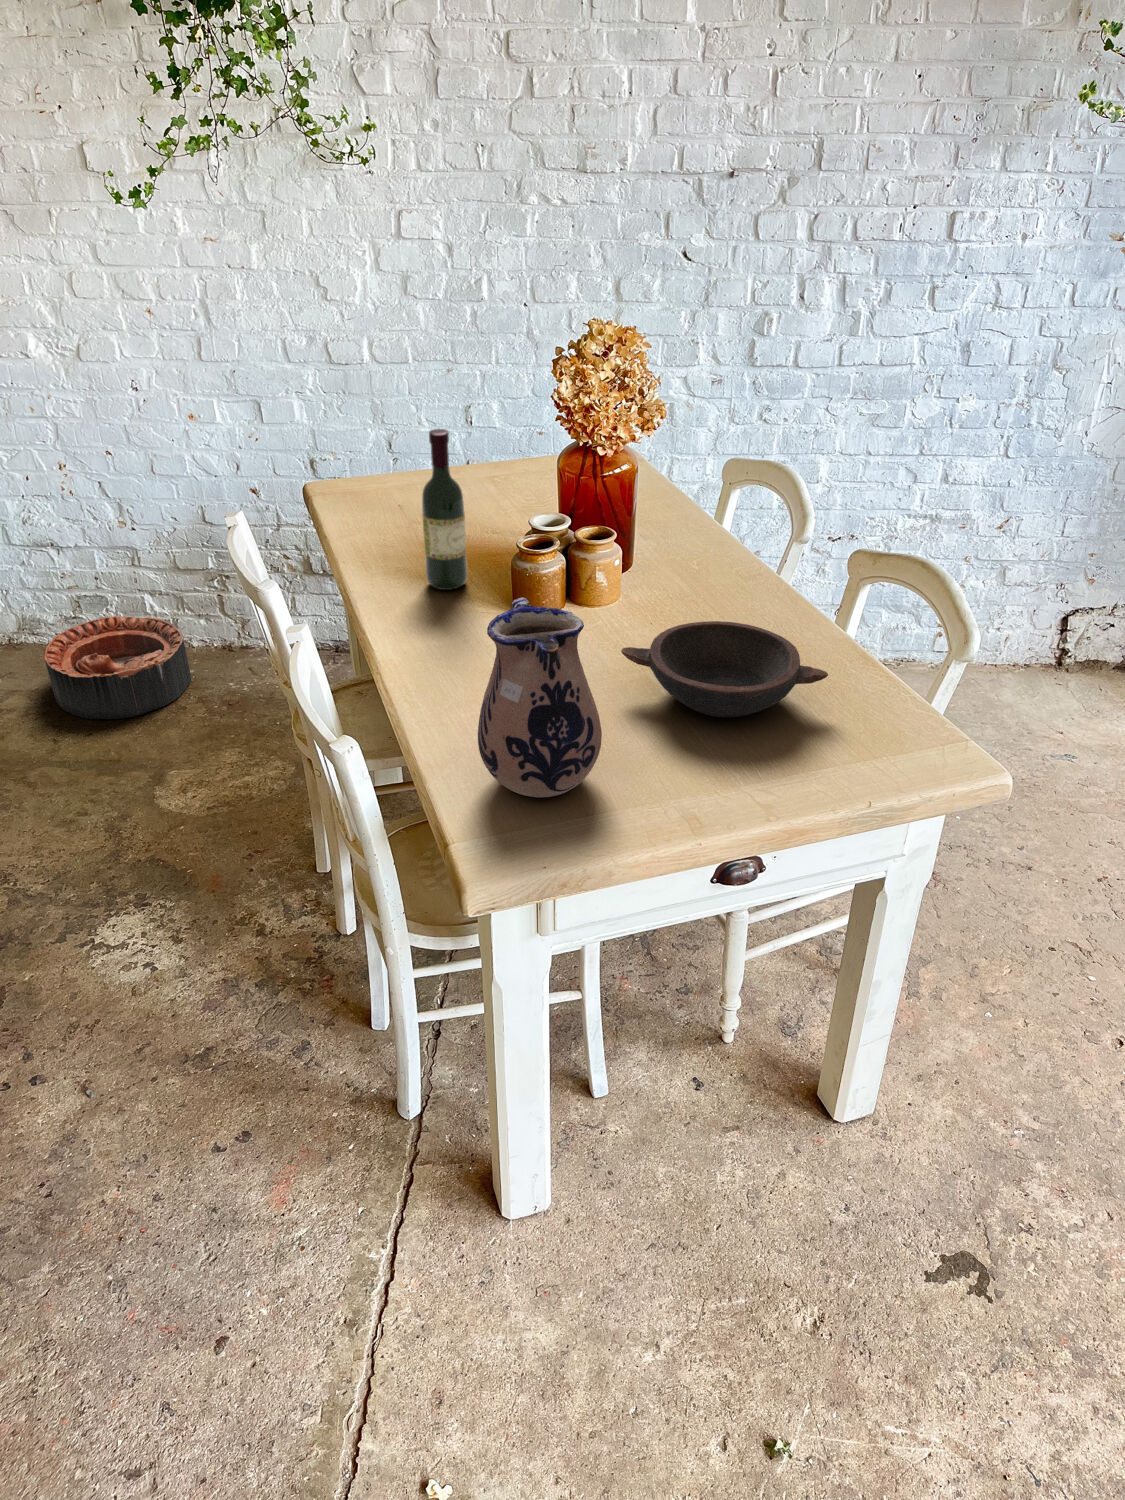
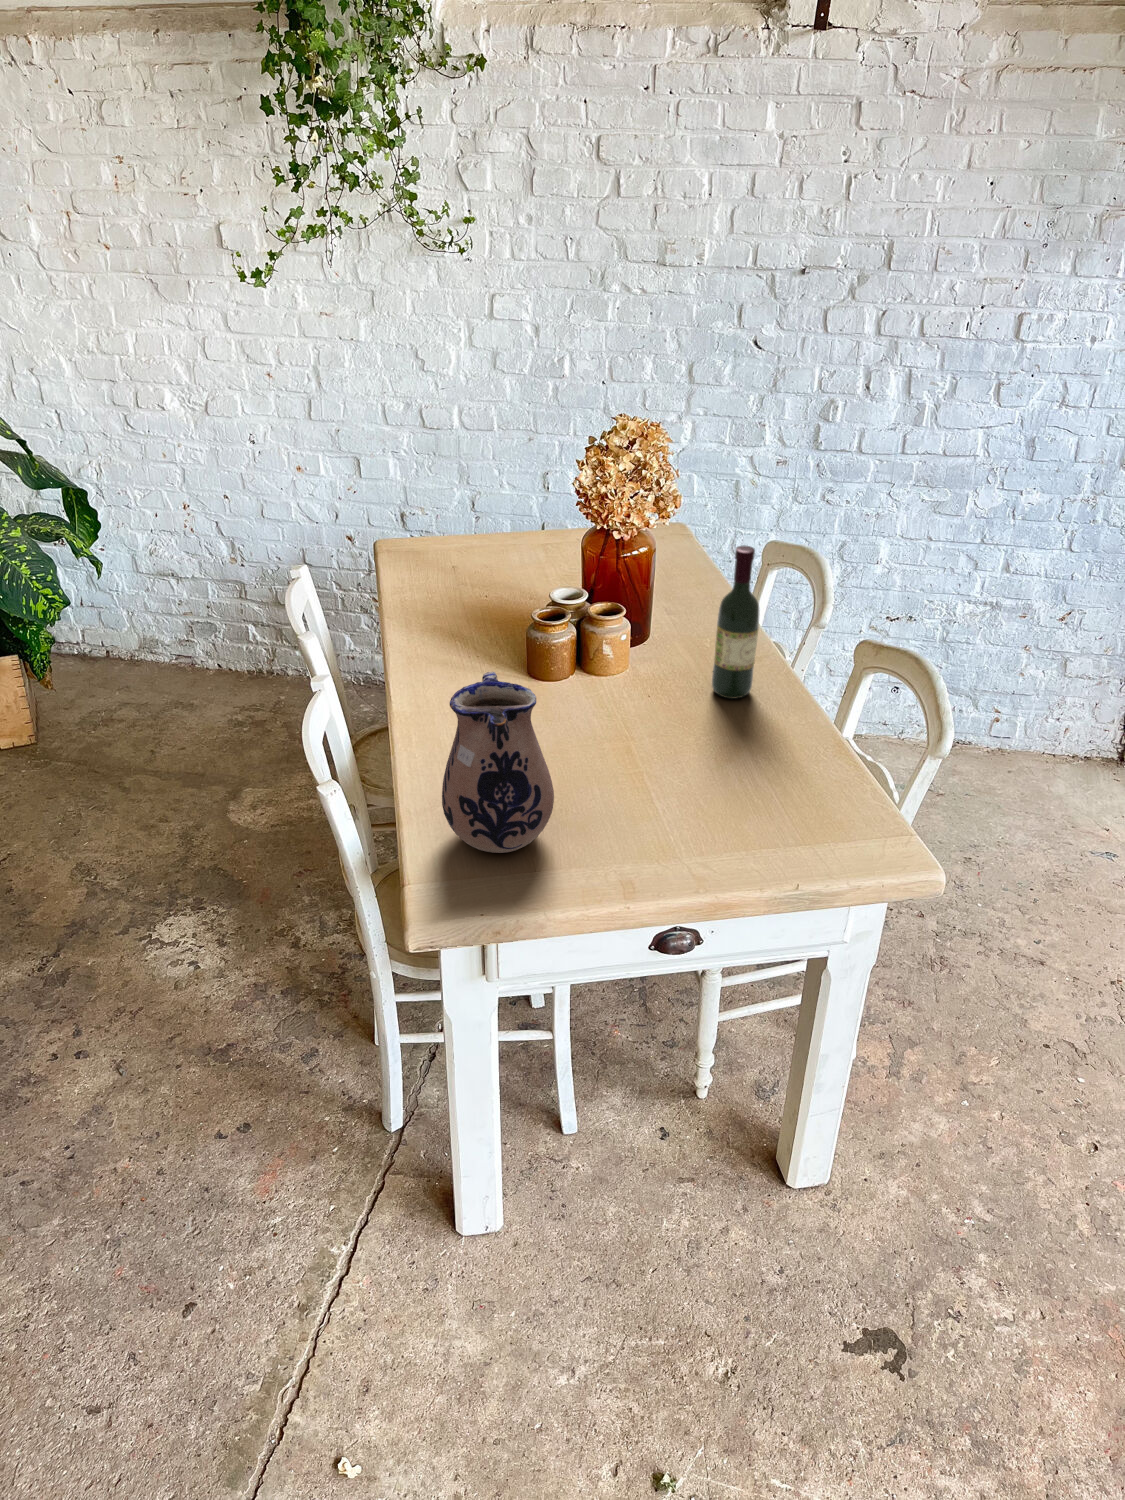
wine bottle: present [422,429,467,590] -> present [712,546,760,699]
basket: present [44,616,191,719] -> none [154,641,283,735]
bowl: present [621,621,828,717] -> none [599,701,786,793]

